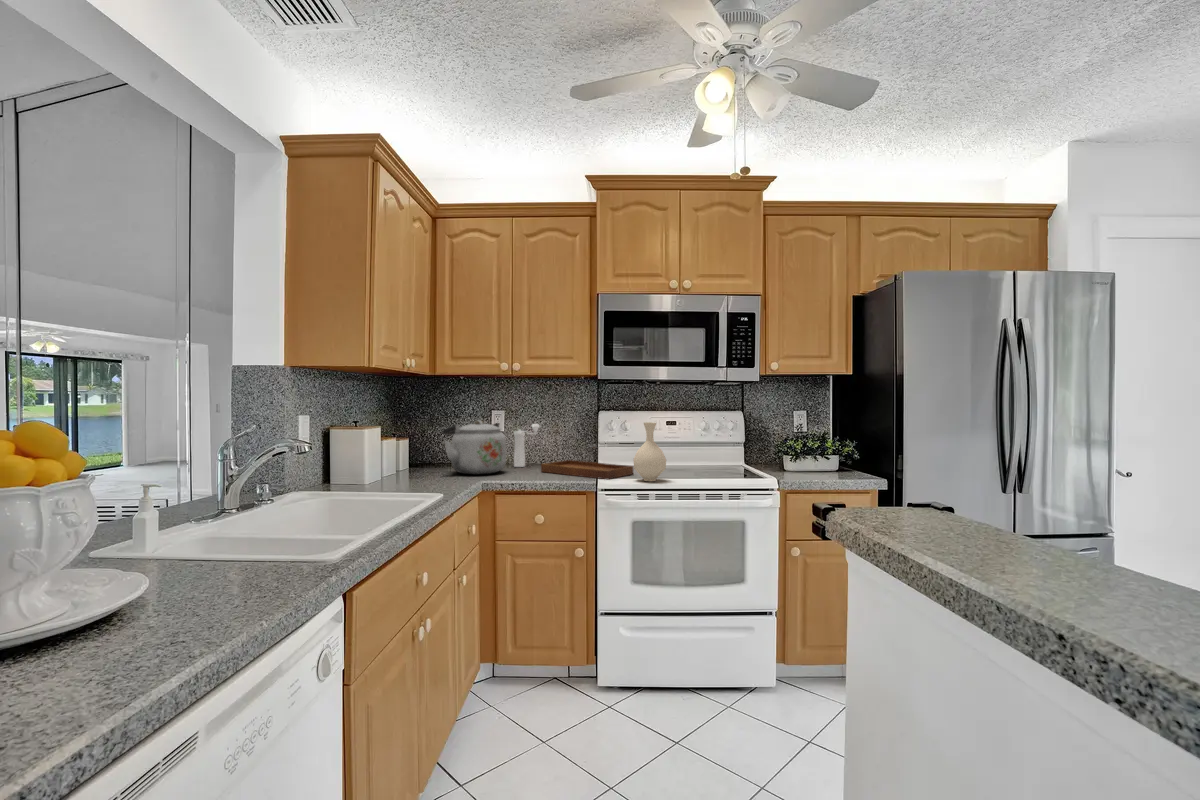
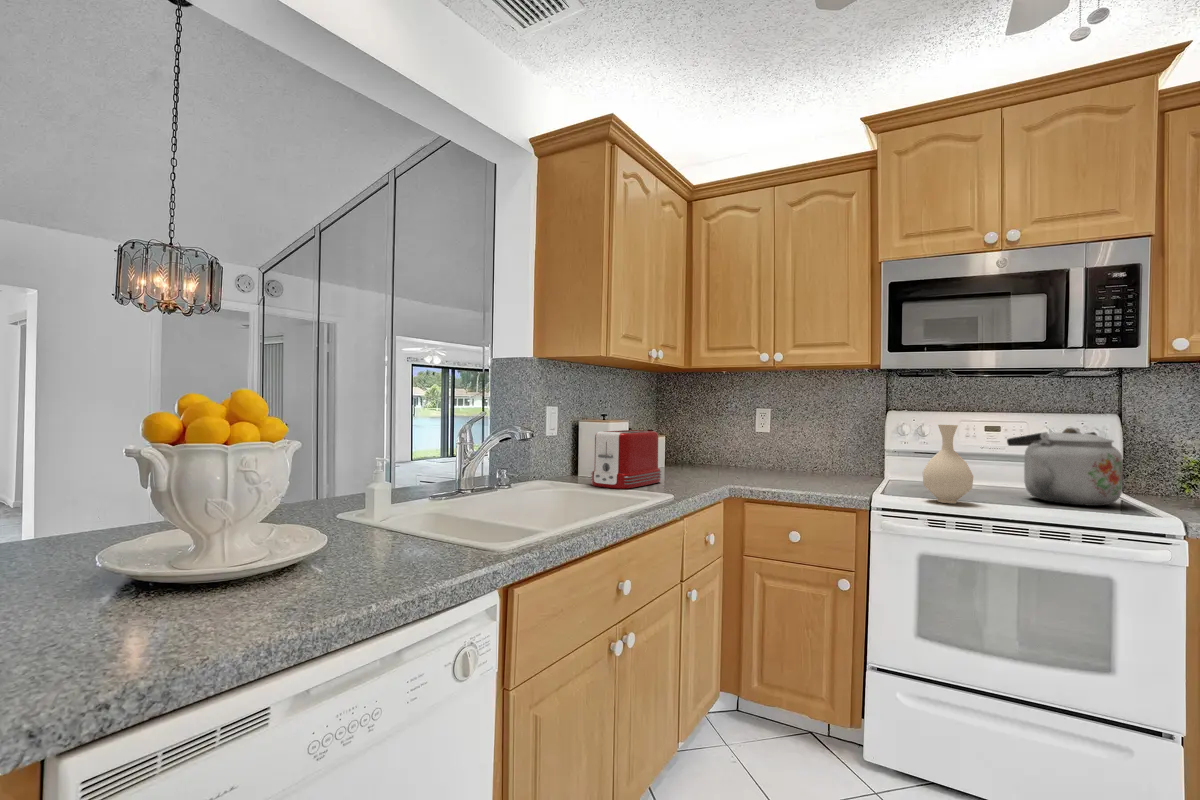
kettle: present [443,420,506,474] -> present [1007,427,1123,506]
pepper mill: present [514,424,539,467] -> none [772,426,805,475]
toaster: none [350,436,421,495] -> present [591,430,661,489]
tray: present [541,444,633,479] -> none [802,451,926,496]

